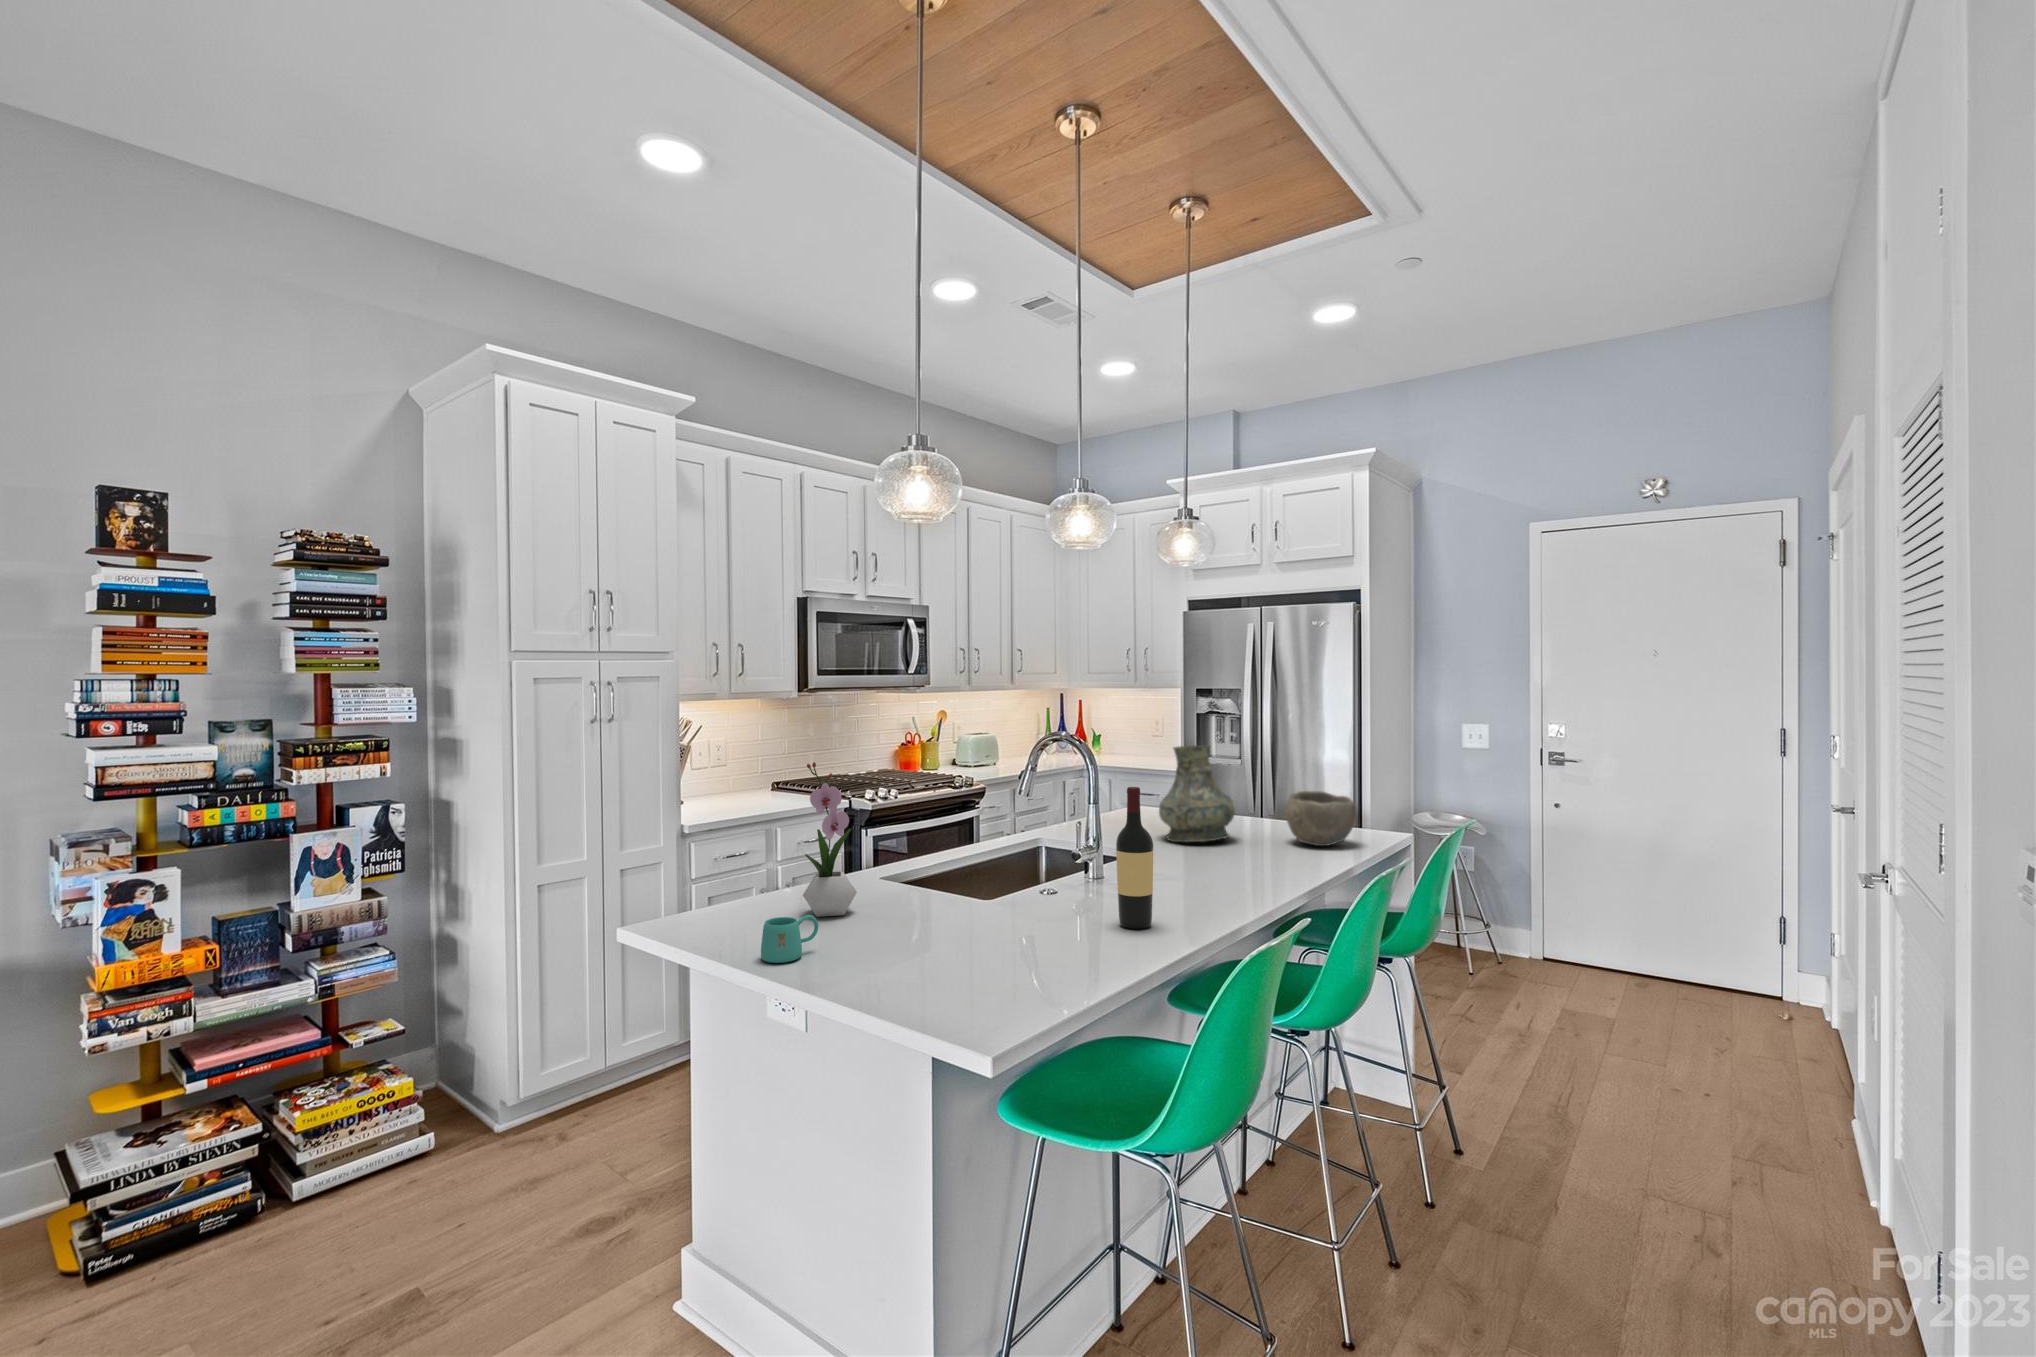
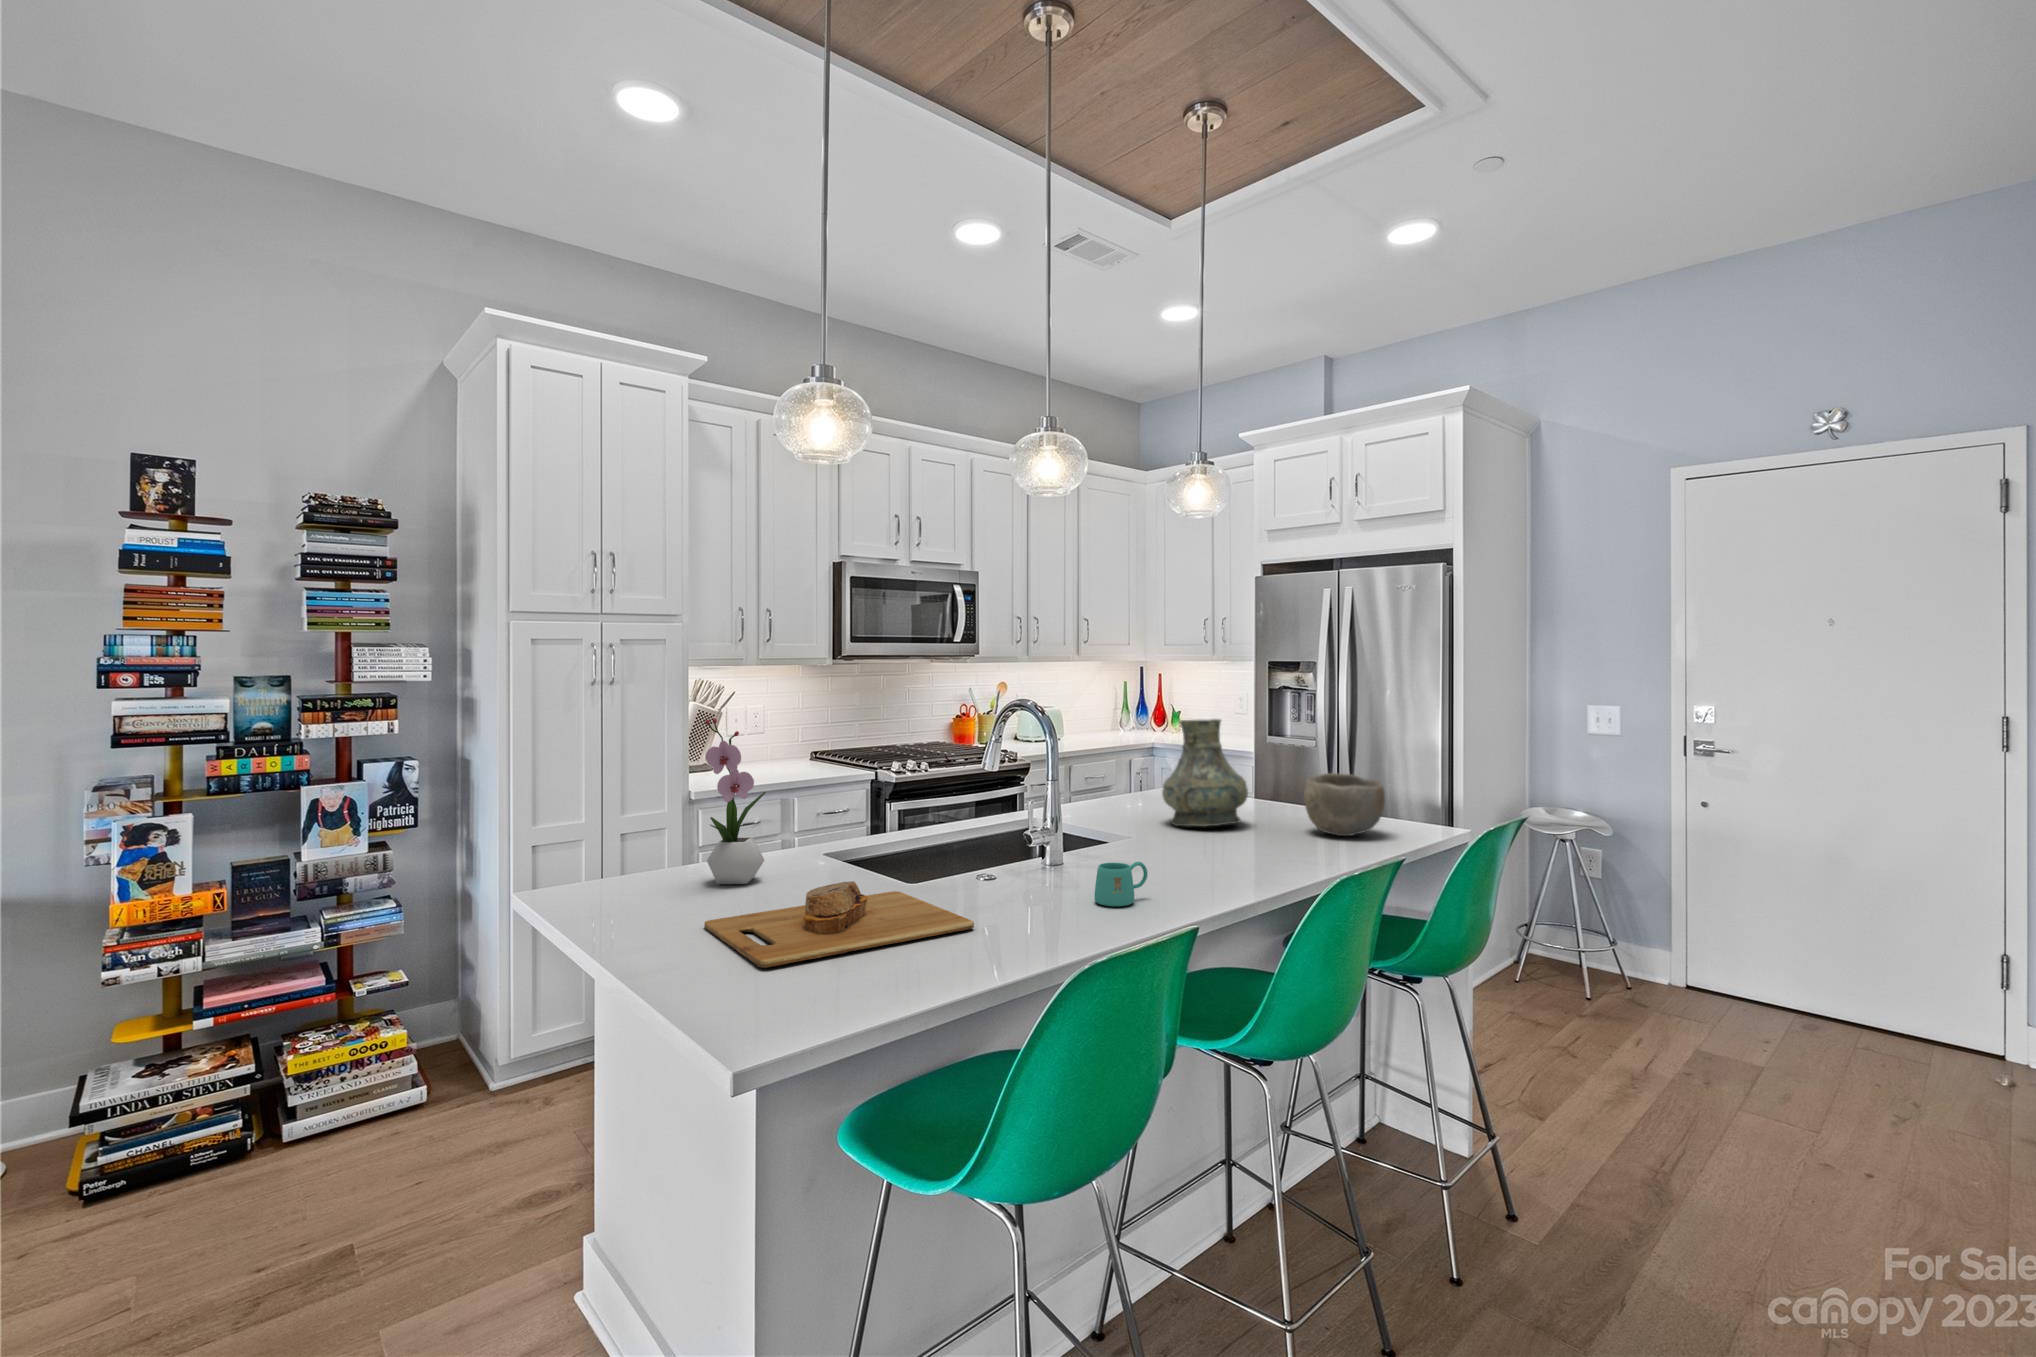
wine bottle: present [1116,787,1153,929] -> none [1026,752,1068,913]
cutting board: none [849,909,1091,992] -> present [704,881,974,968]
mug: present [761,915,818,963] -> present [1094,862,1147,906]

